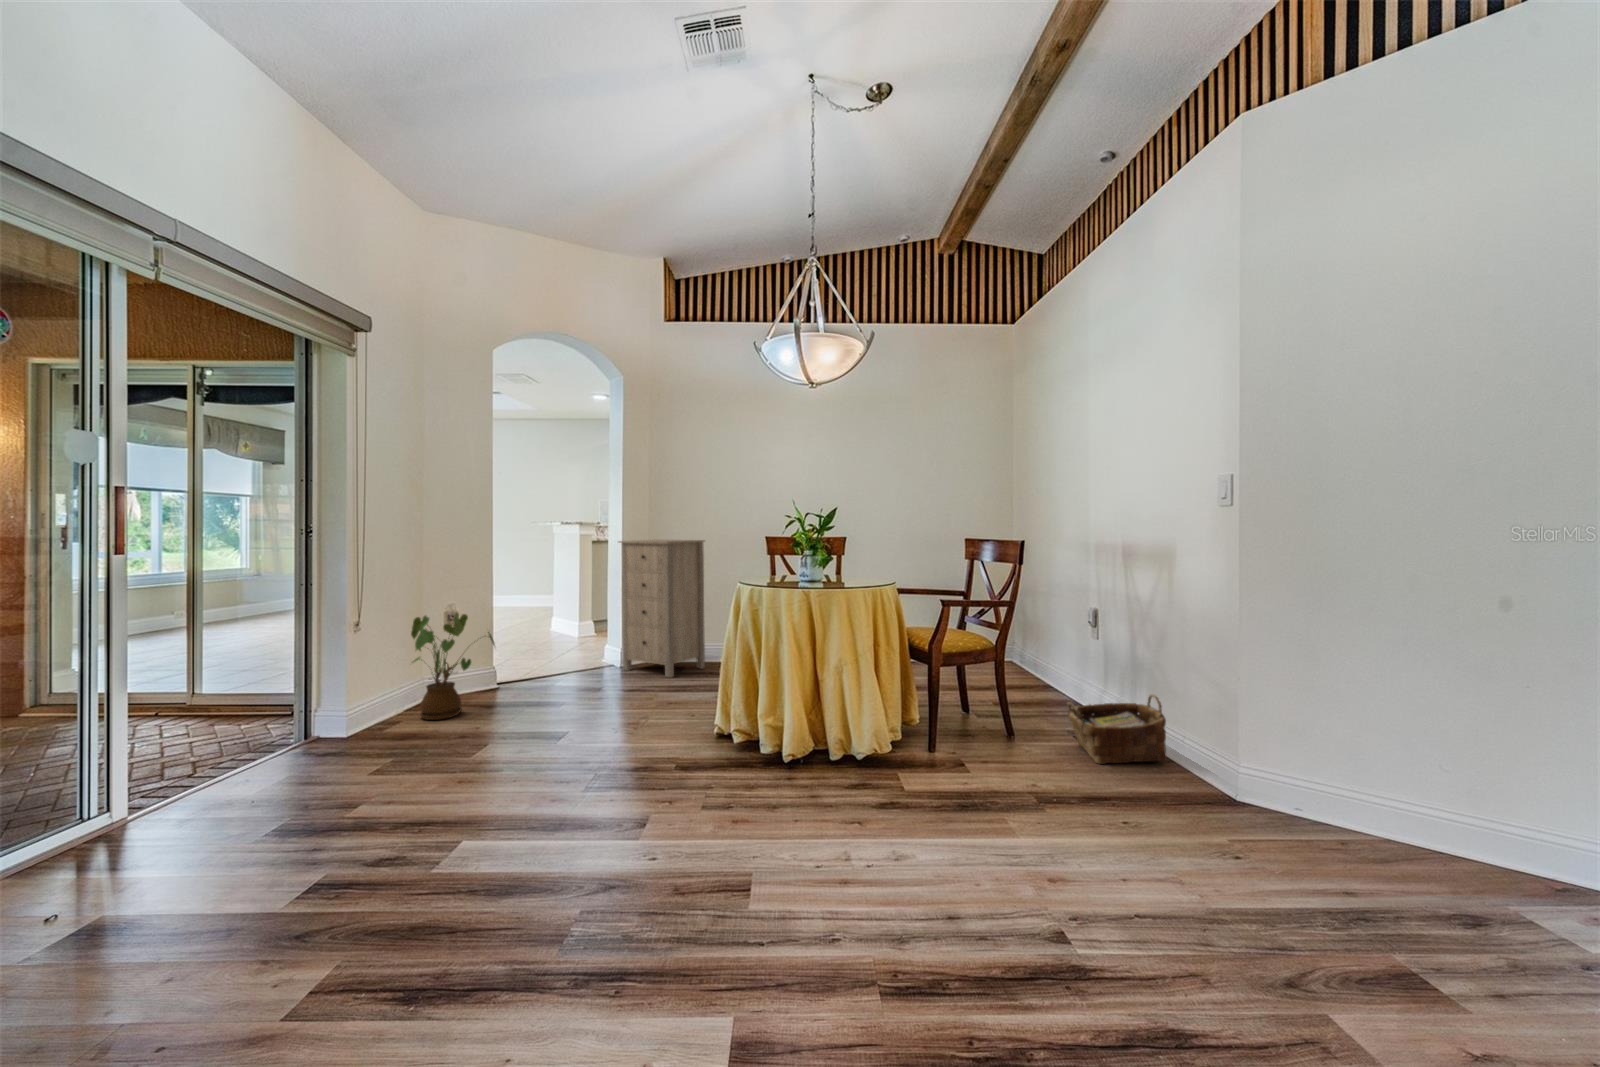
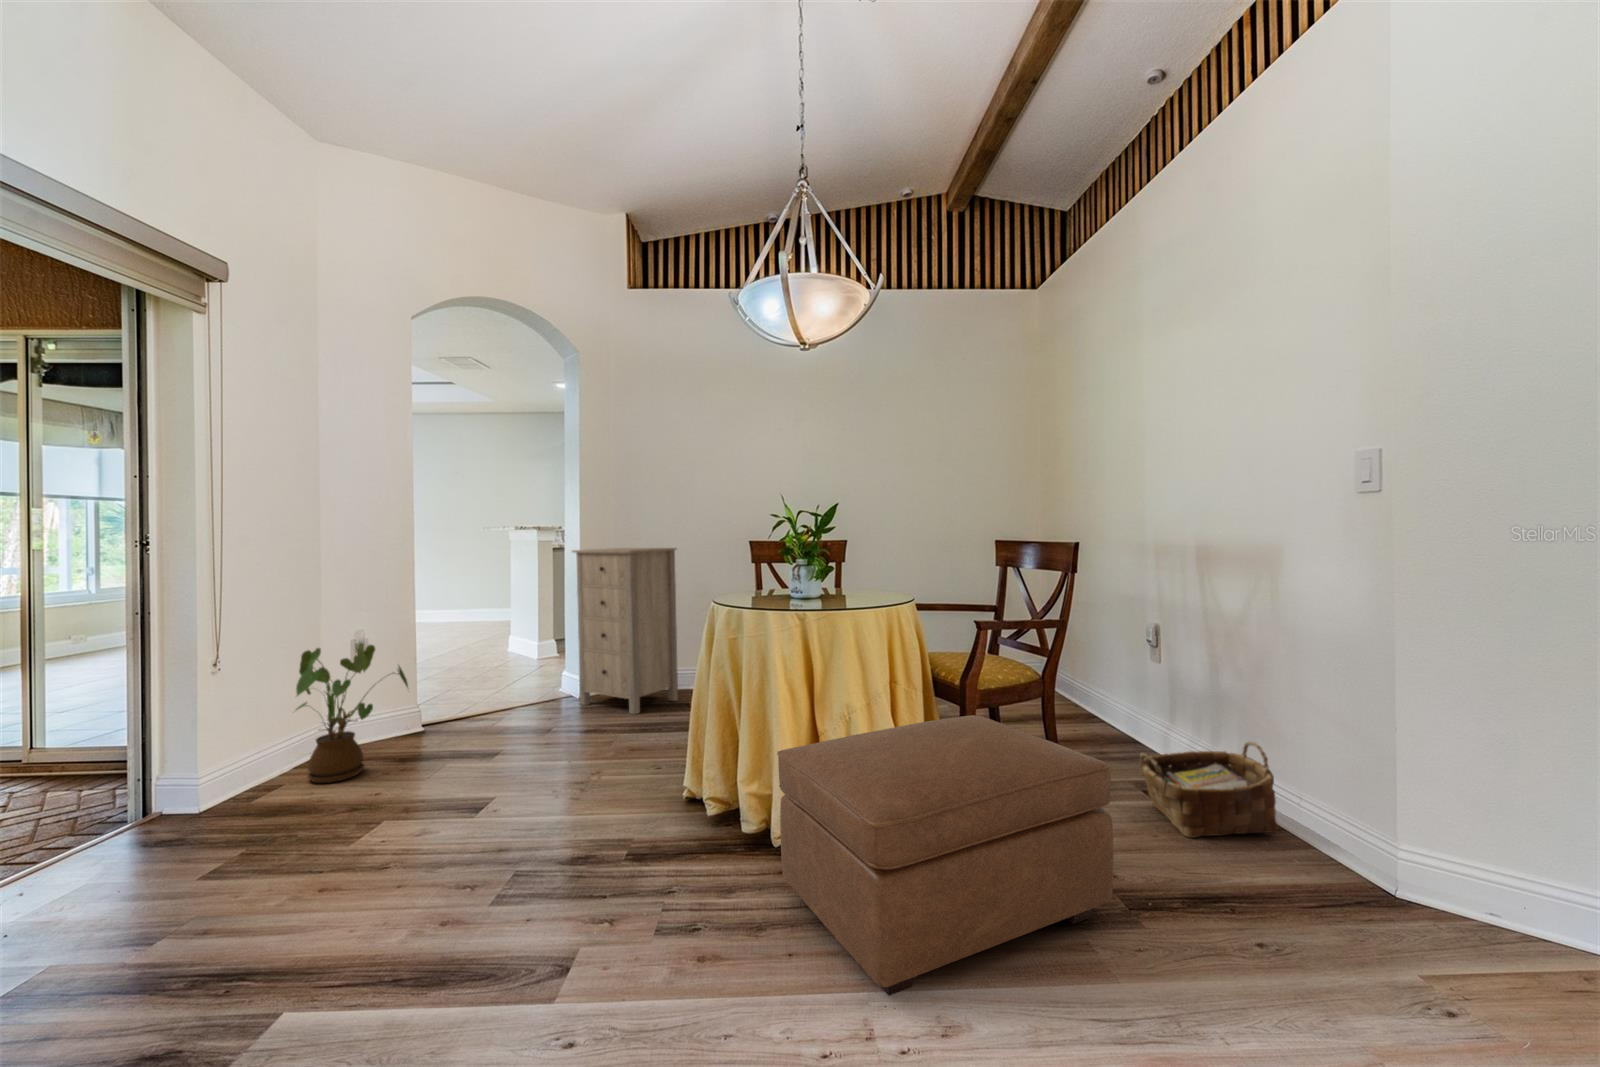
ottoman: none [788,668,1027,843] -> present [777,715,1113,996]

